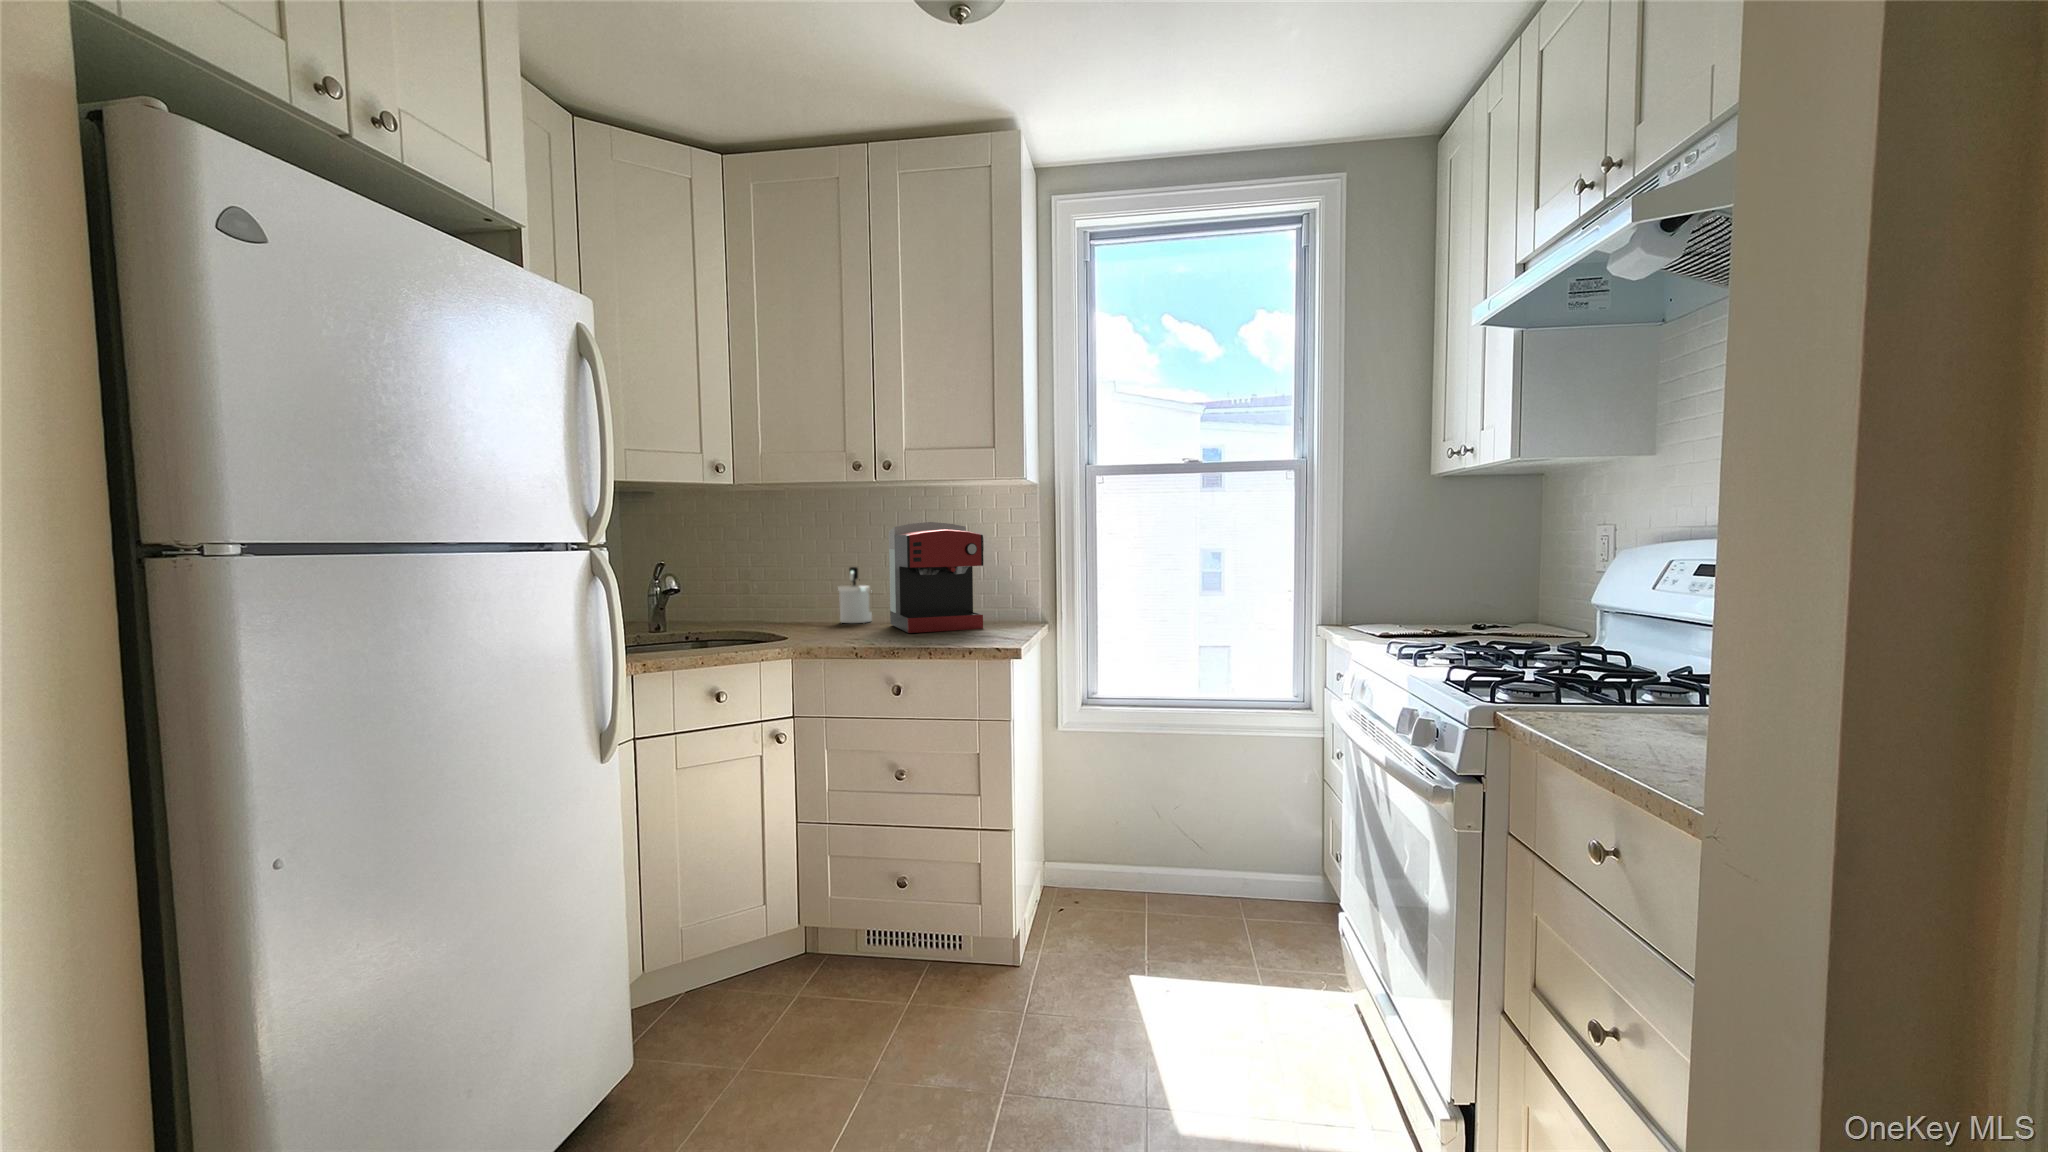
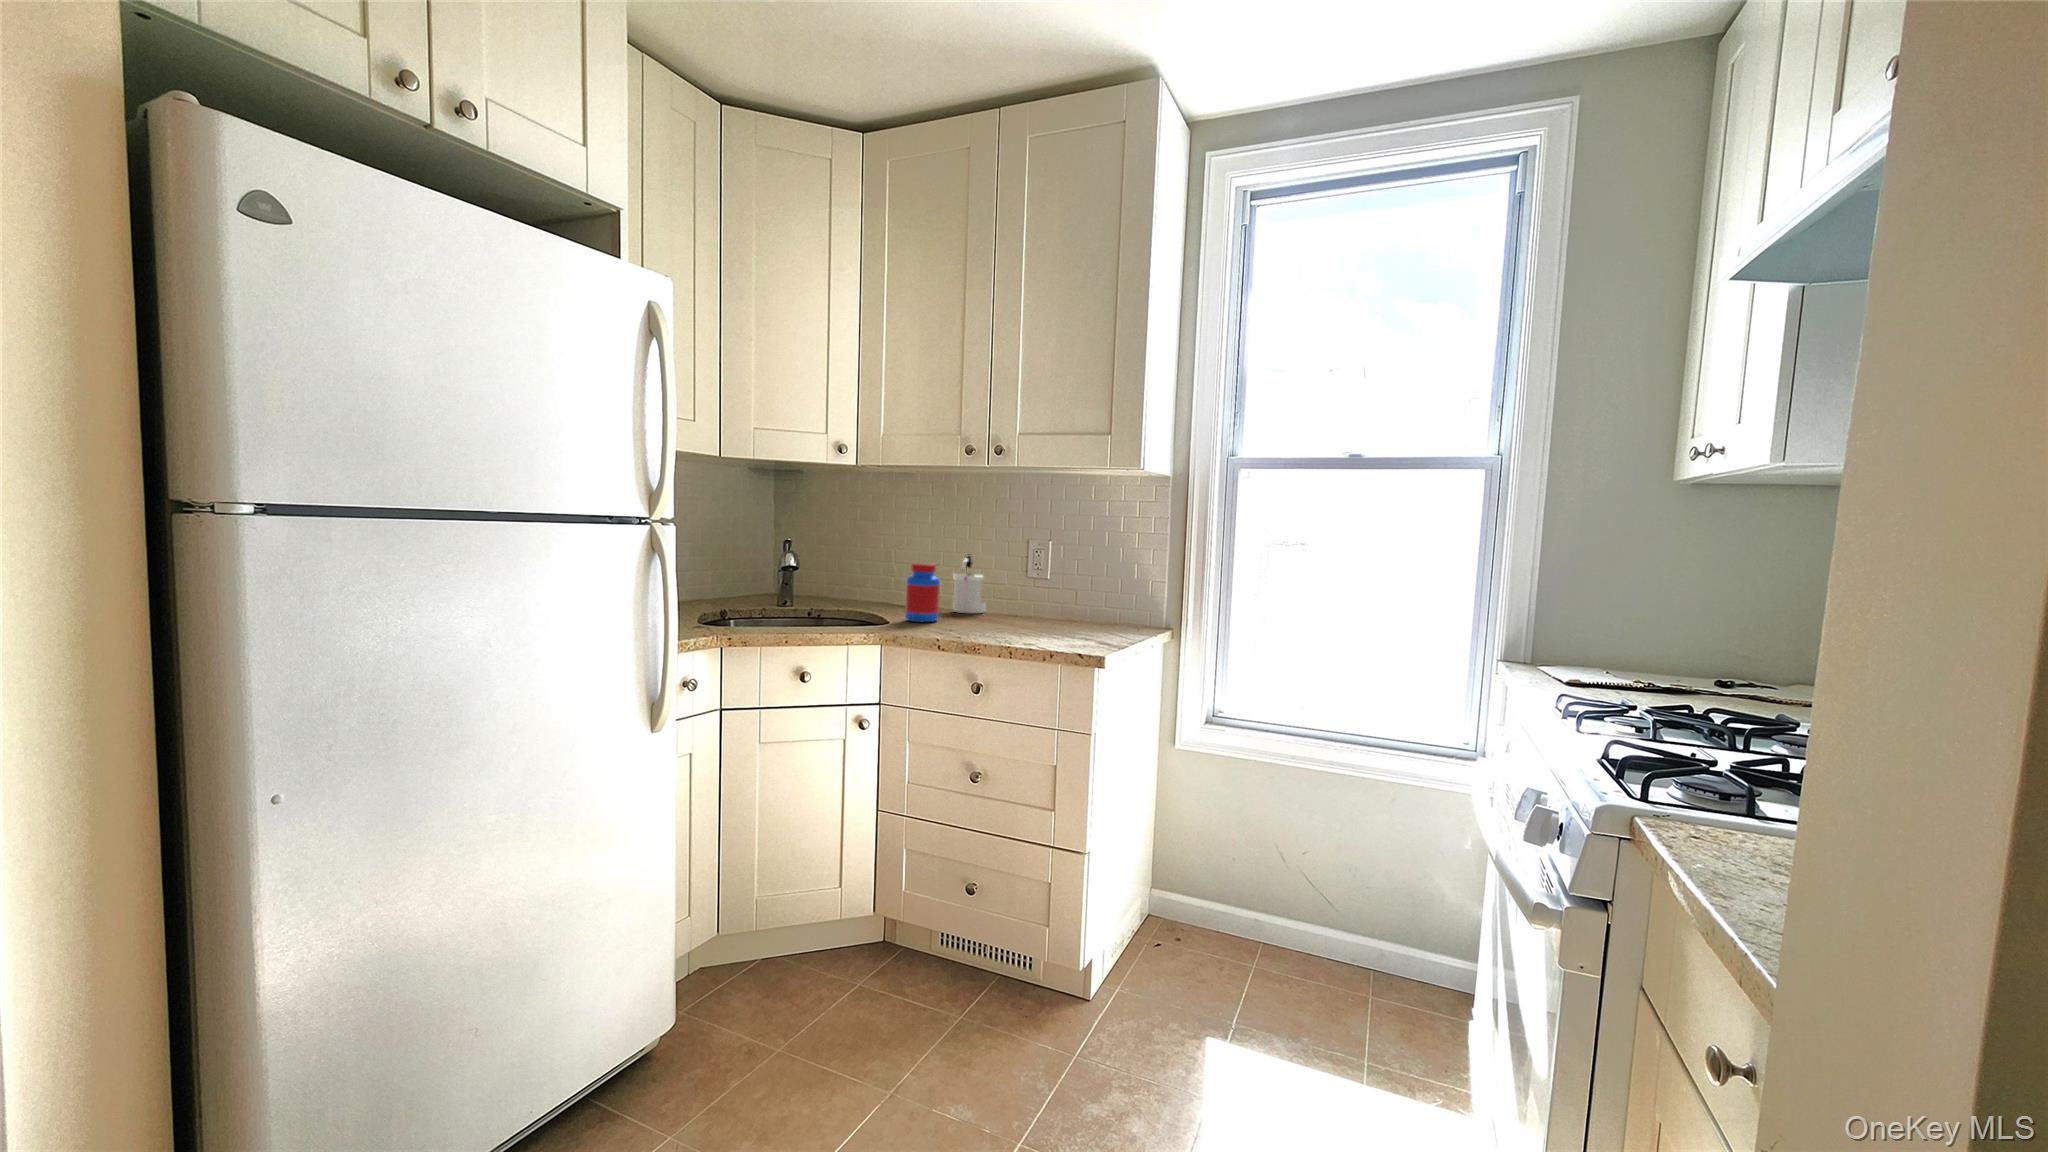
coffee maker: present [889,522,983,633] -> none [998,512,1094,631]
jar: none [801,577,836,634] -> present [905,563,940,622]

